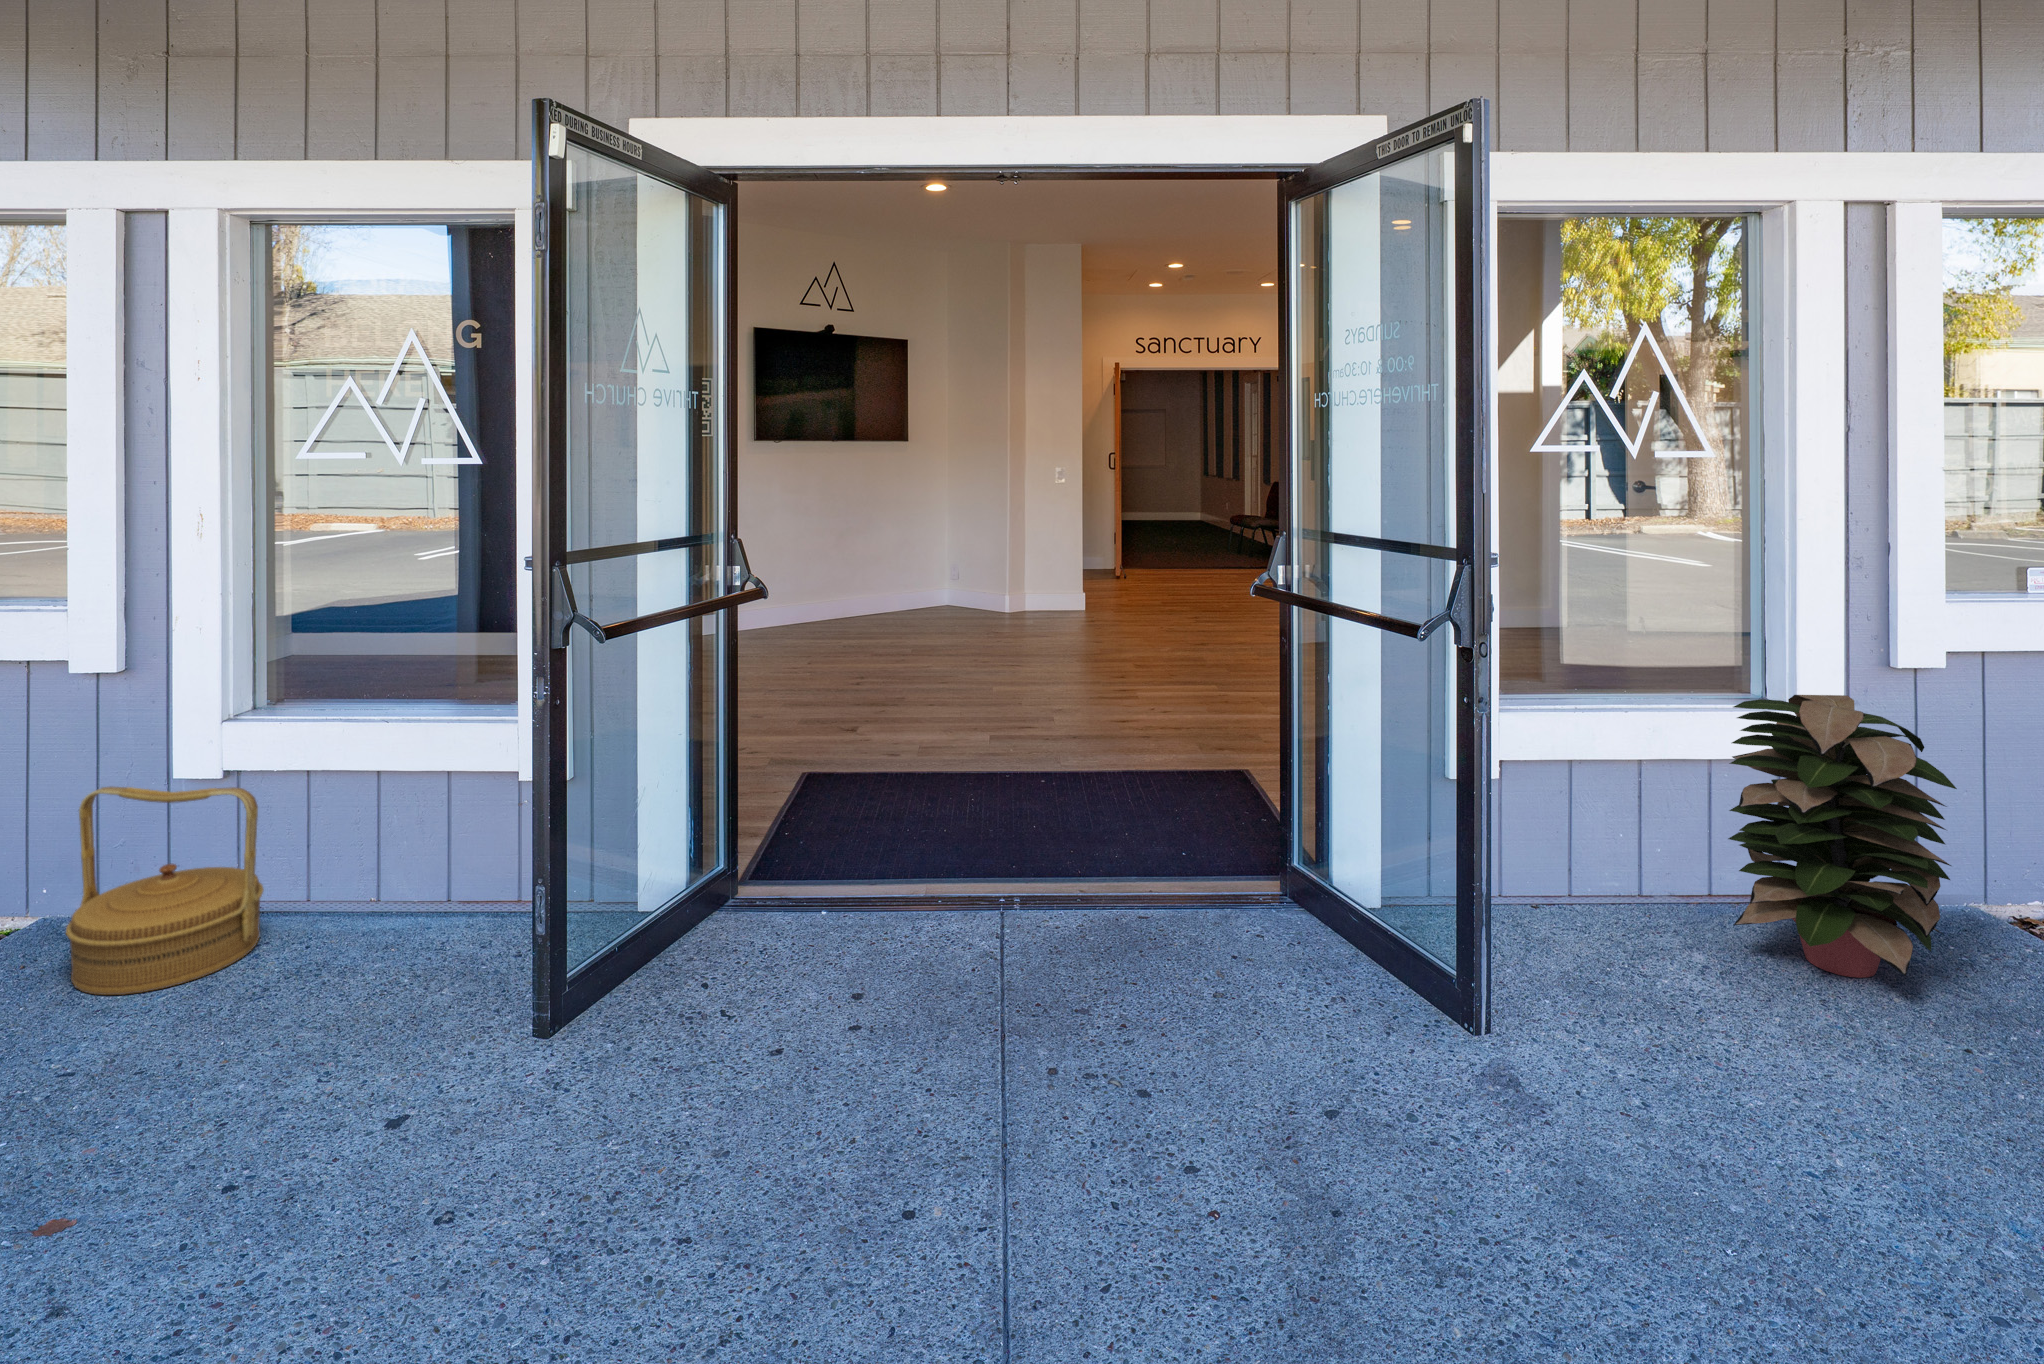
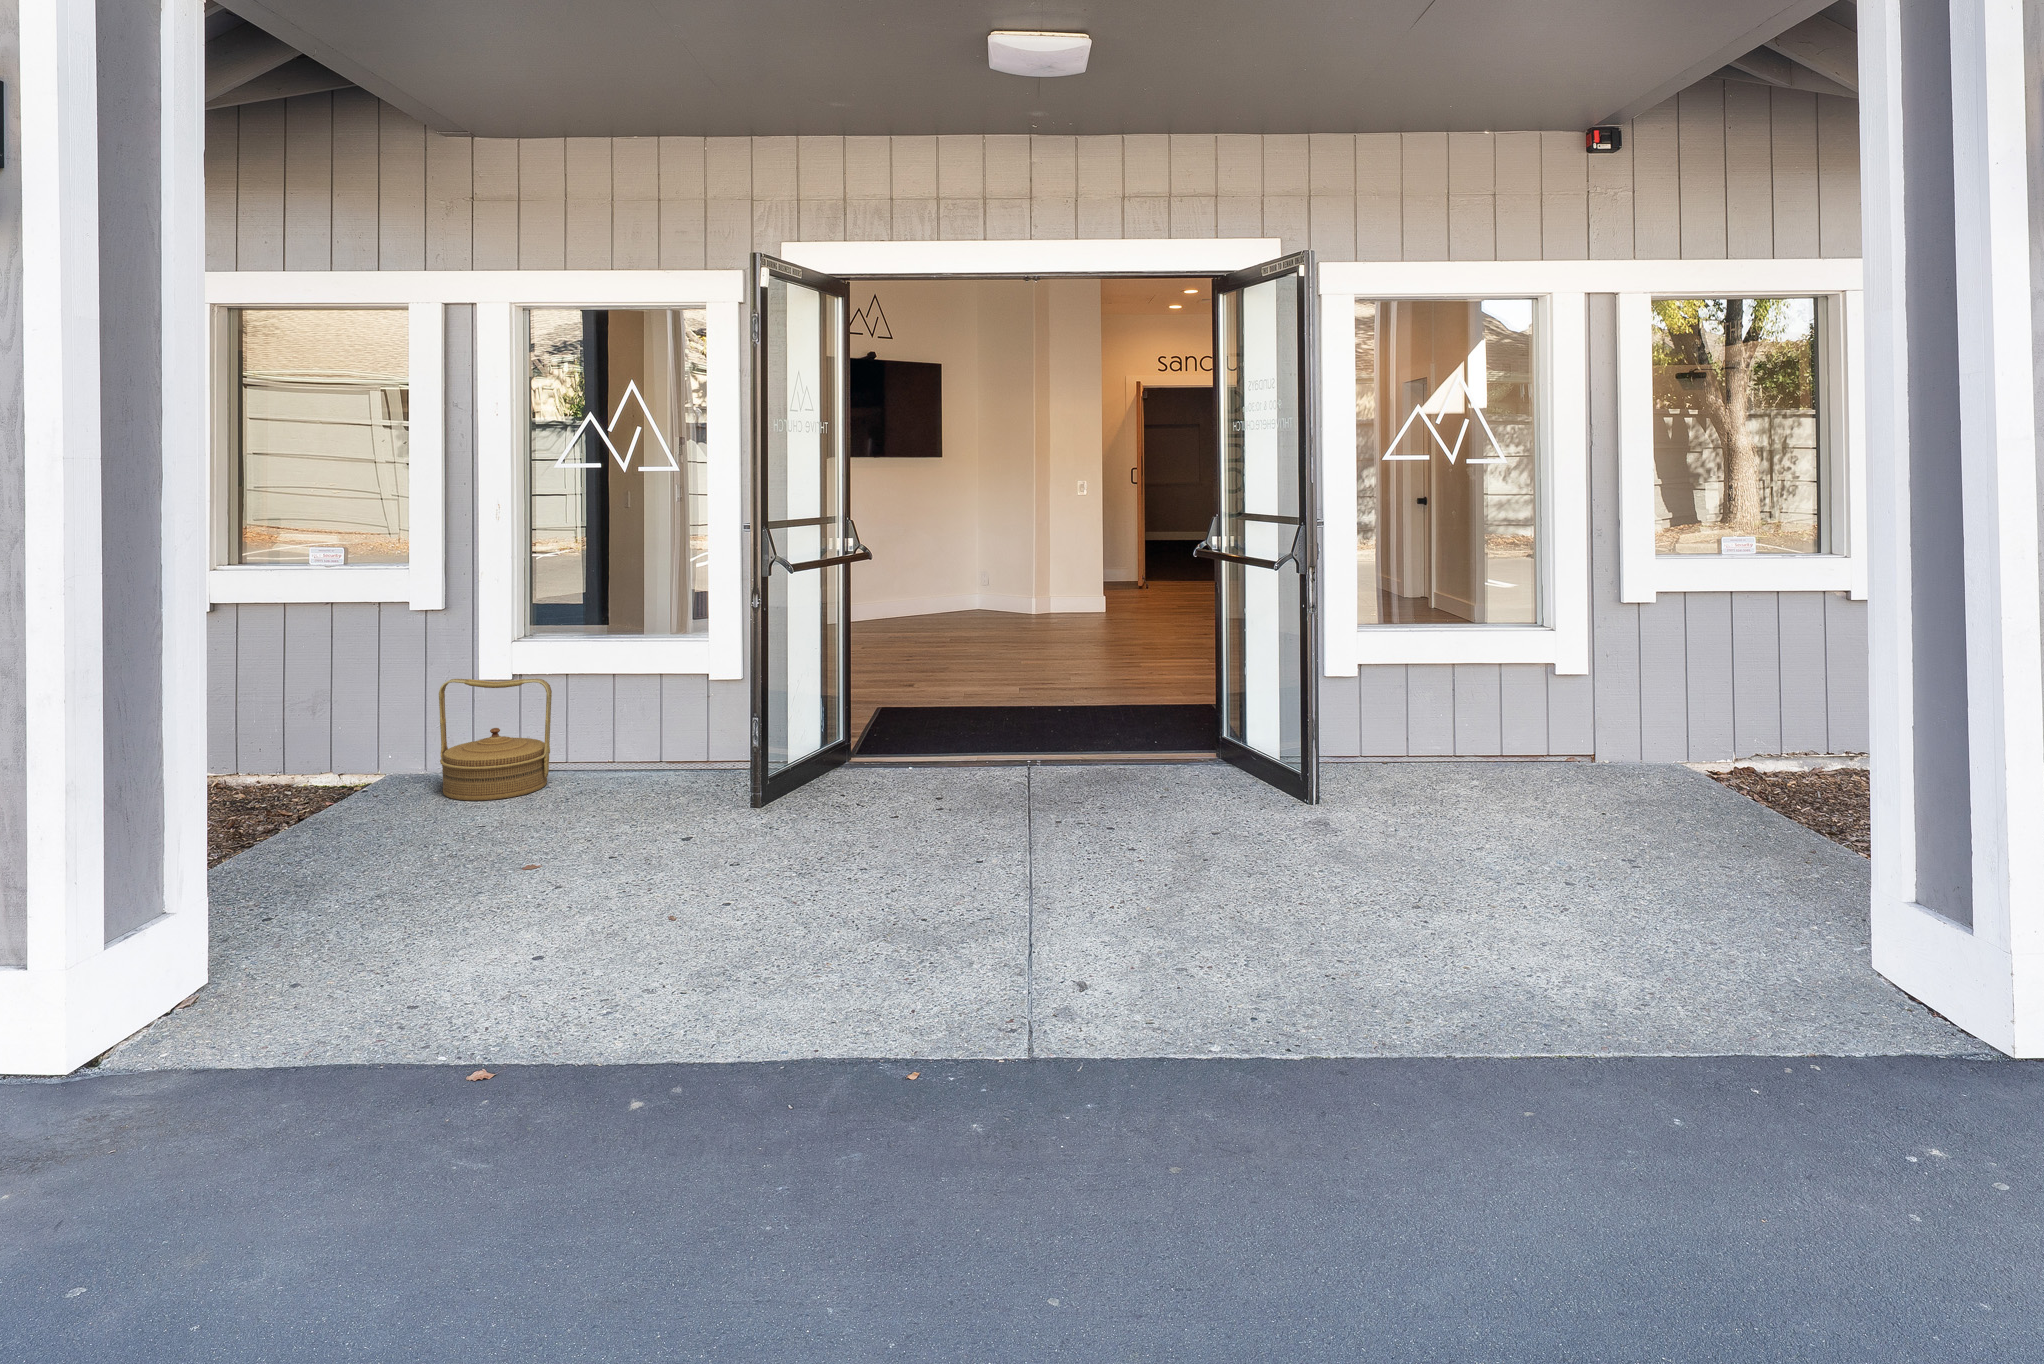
decorative plant: present [1728,695,1957,978] -> none [1498,615,1627,789]

